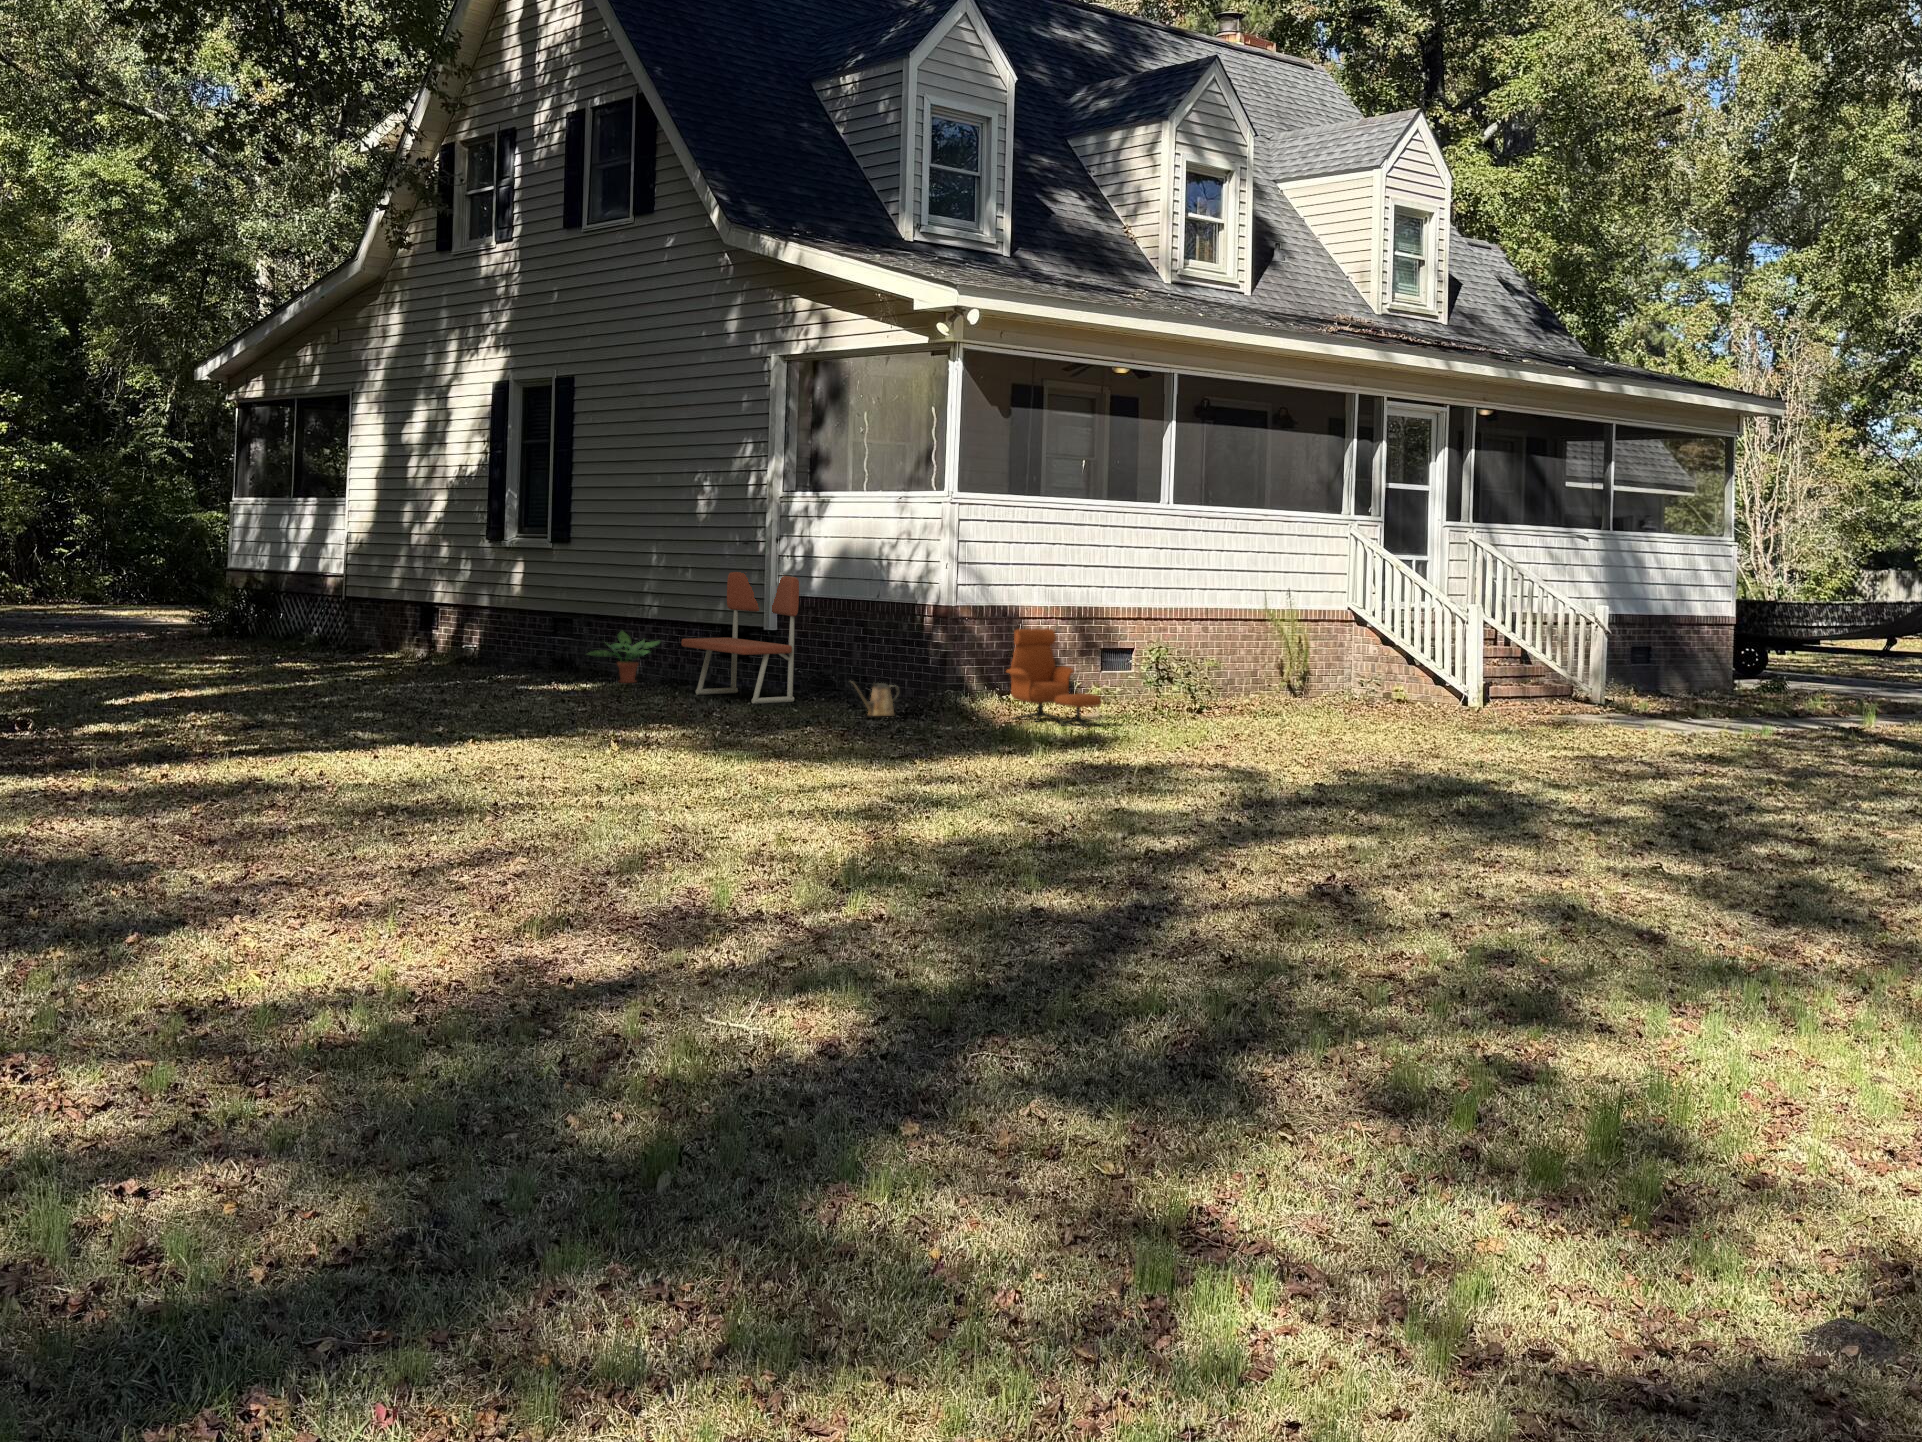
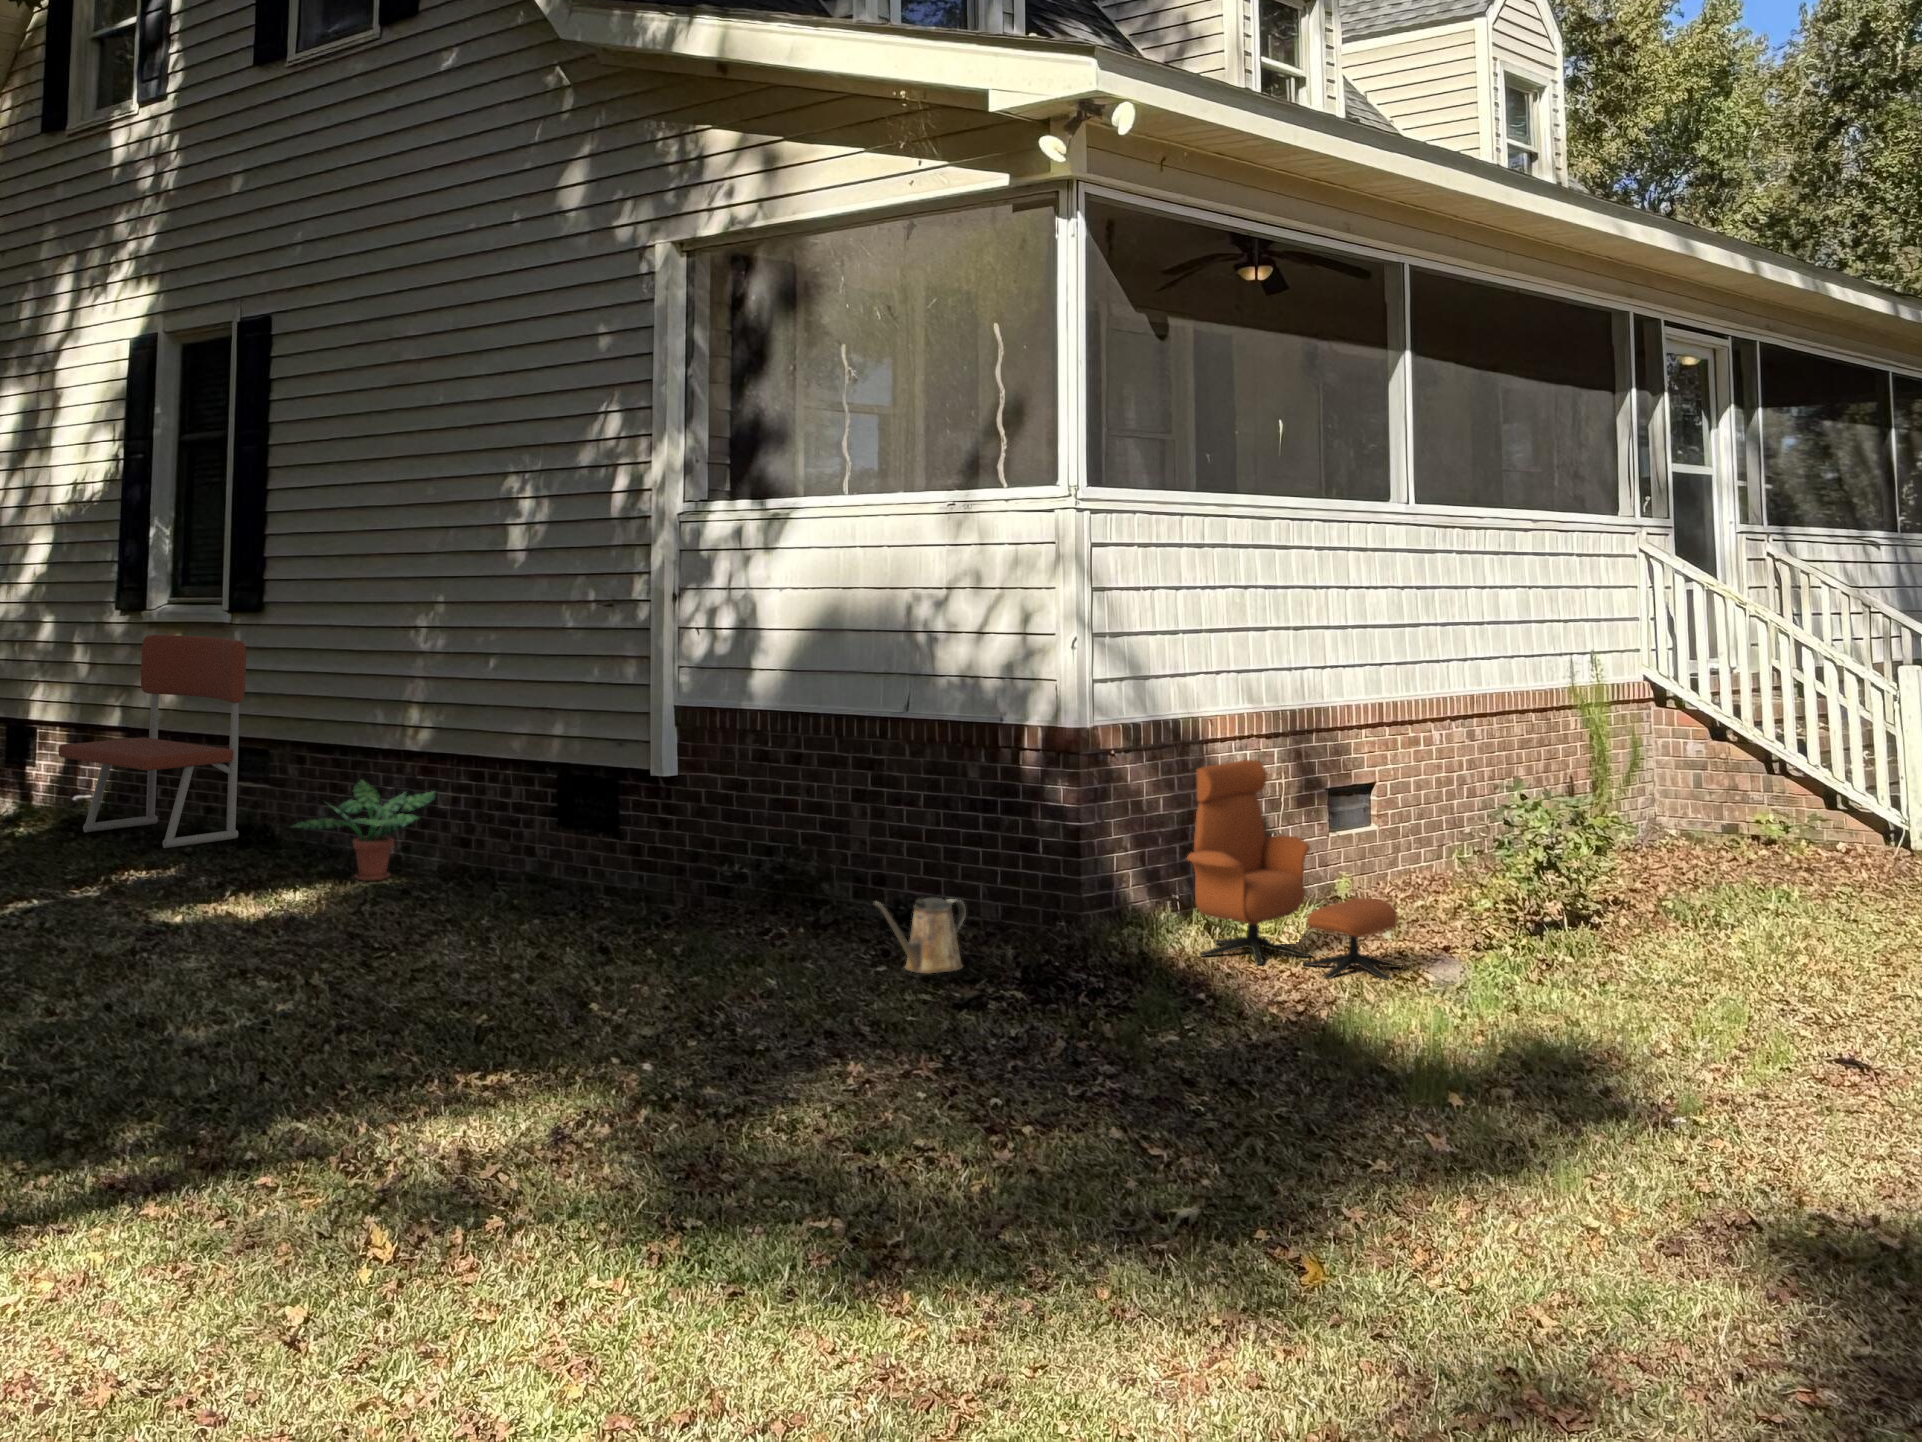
bench: present [681,572,799,704] -> present [59,635,246,848]

